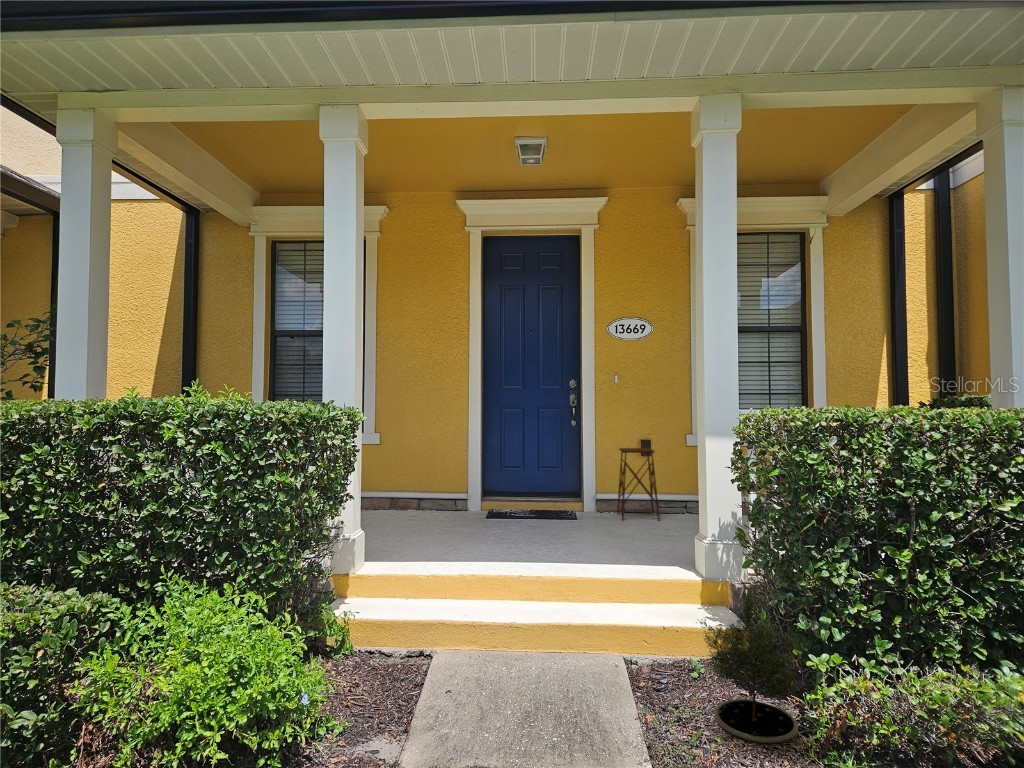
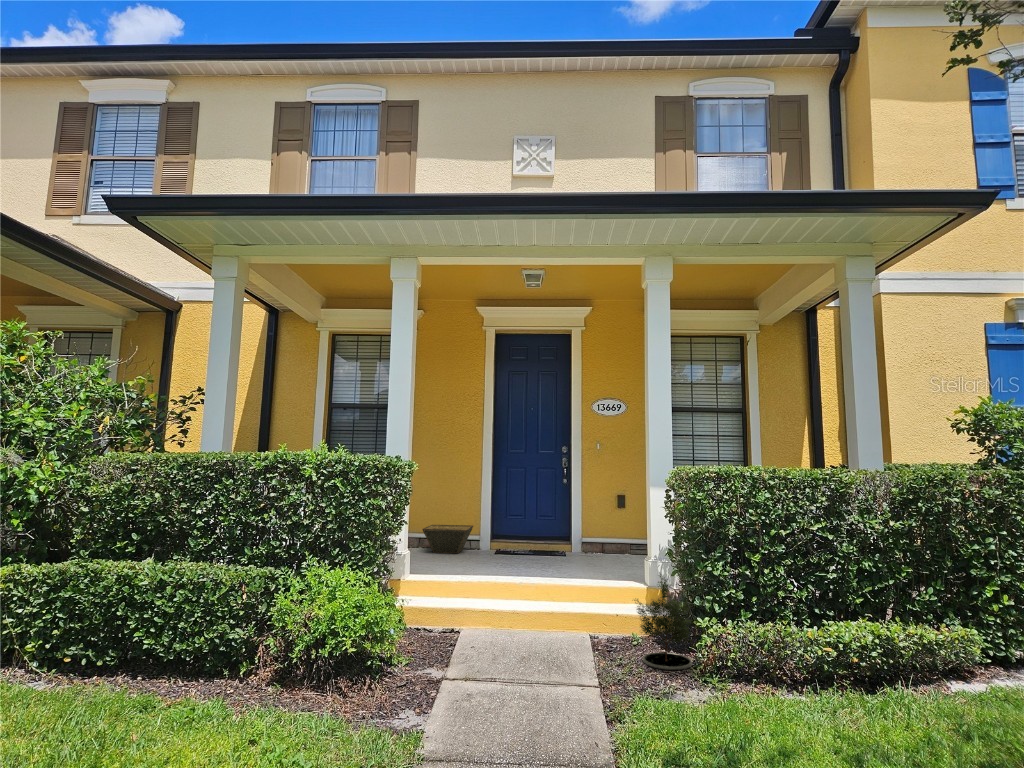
side table: present [617,448,660,521] -> none [597,501,630,558]
basket: none [392,482,459,520] -> present [422,525,473,553]

